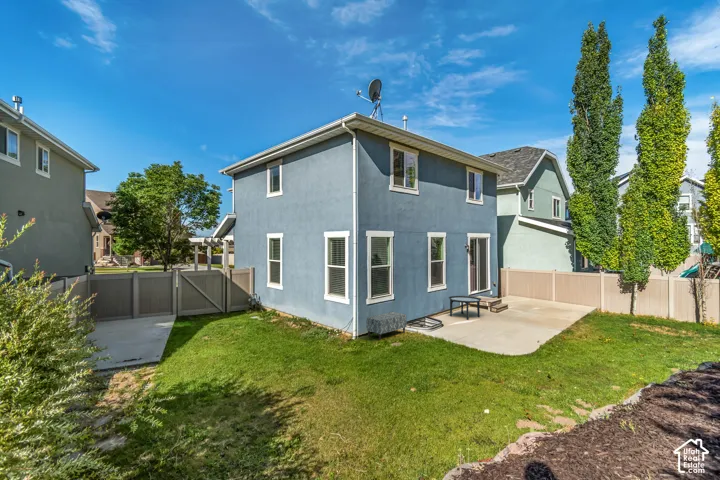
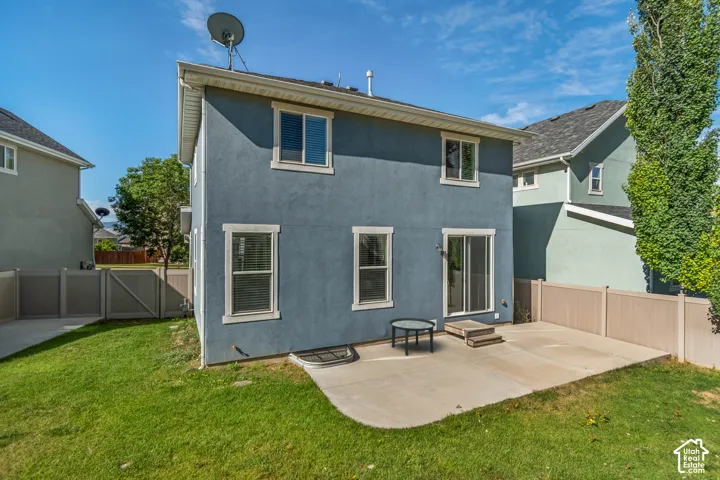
bench: present [366,312,406,340] -> none [219,336,280,377]

